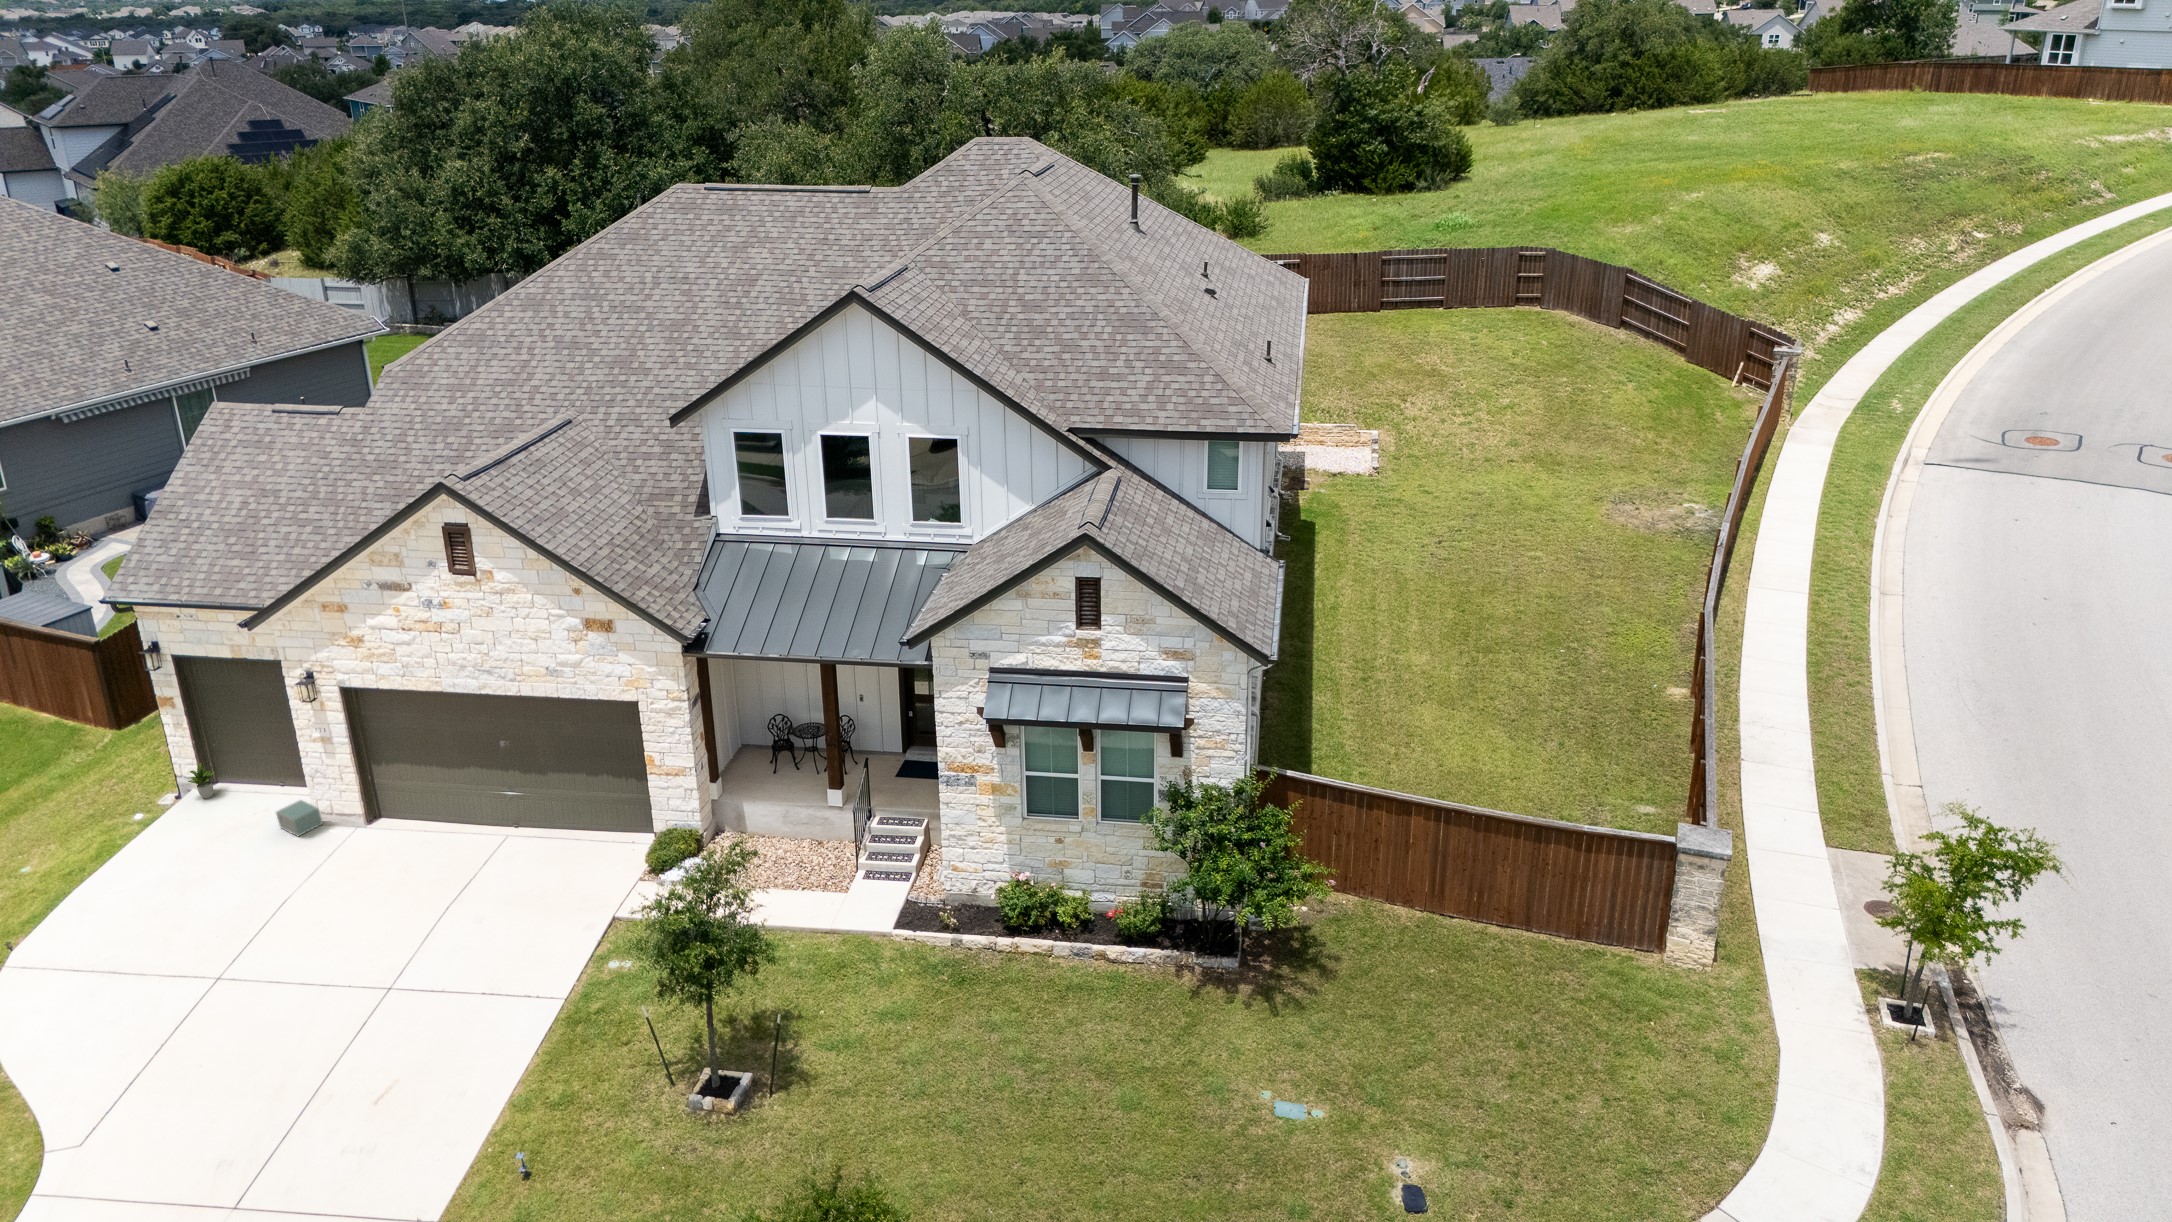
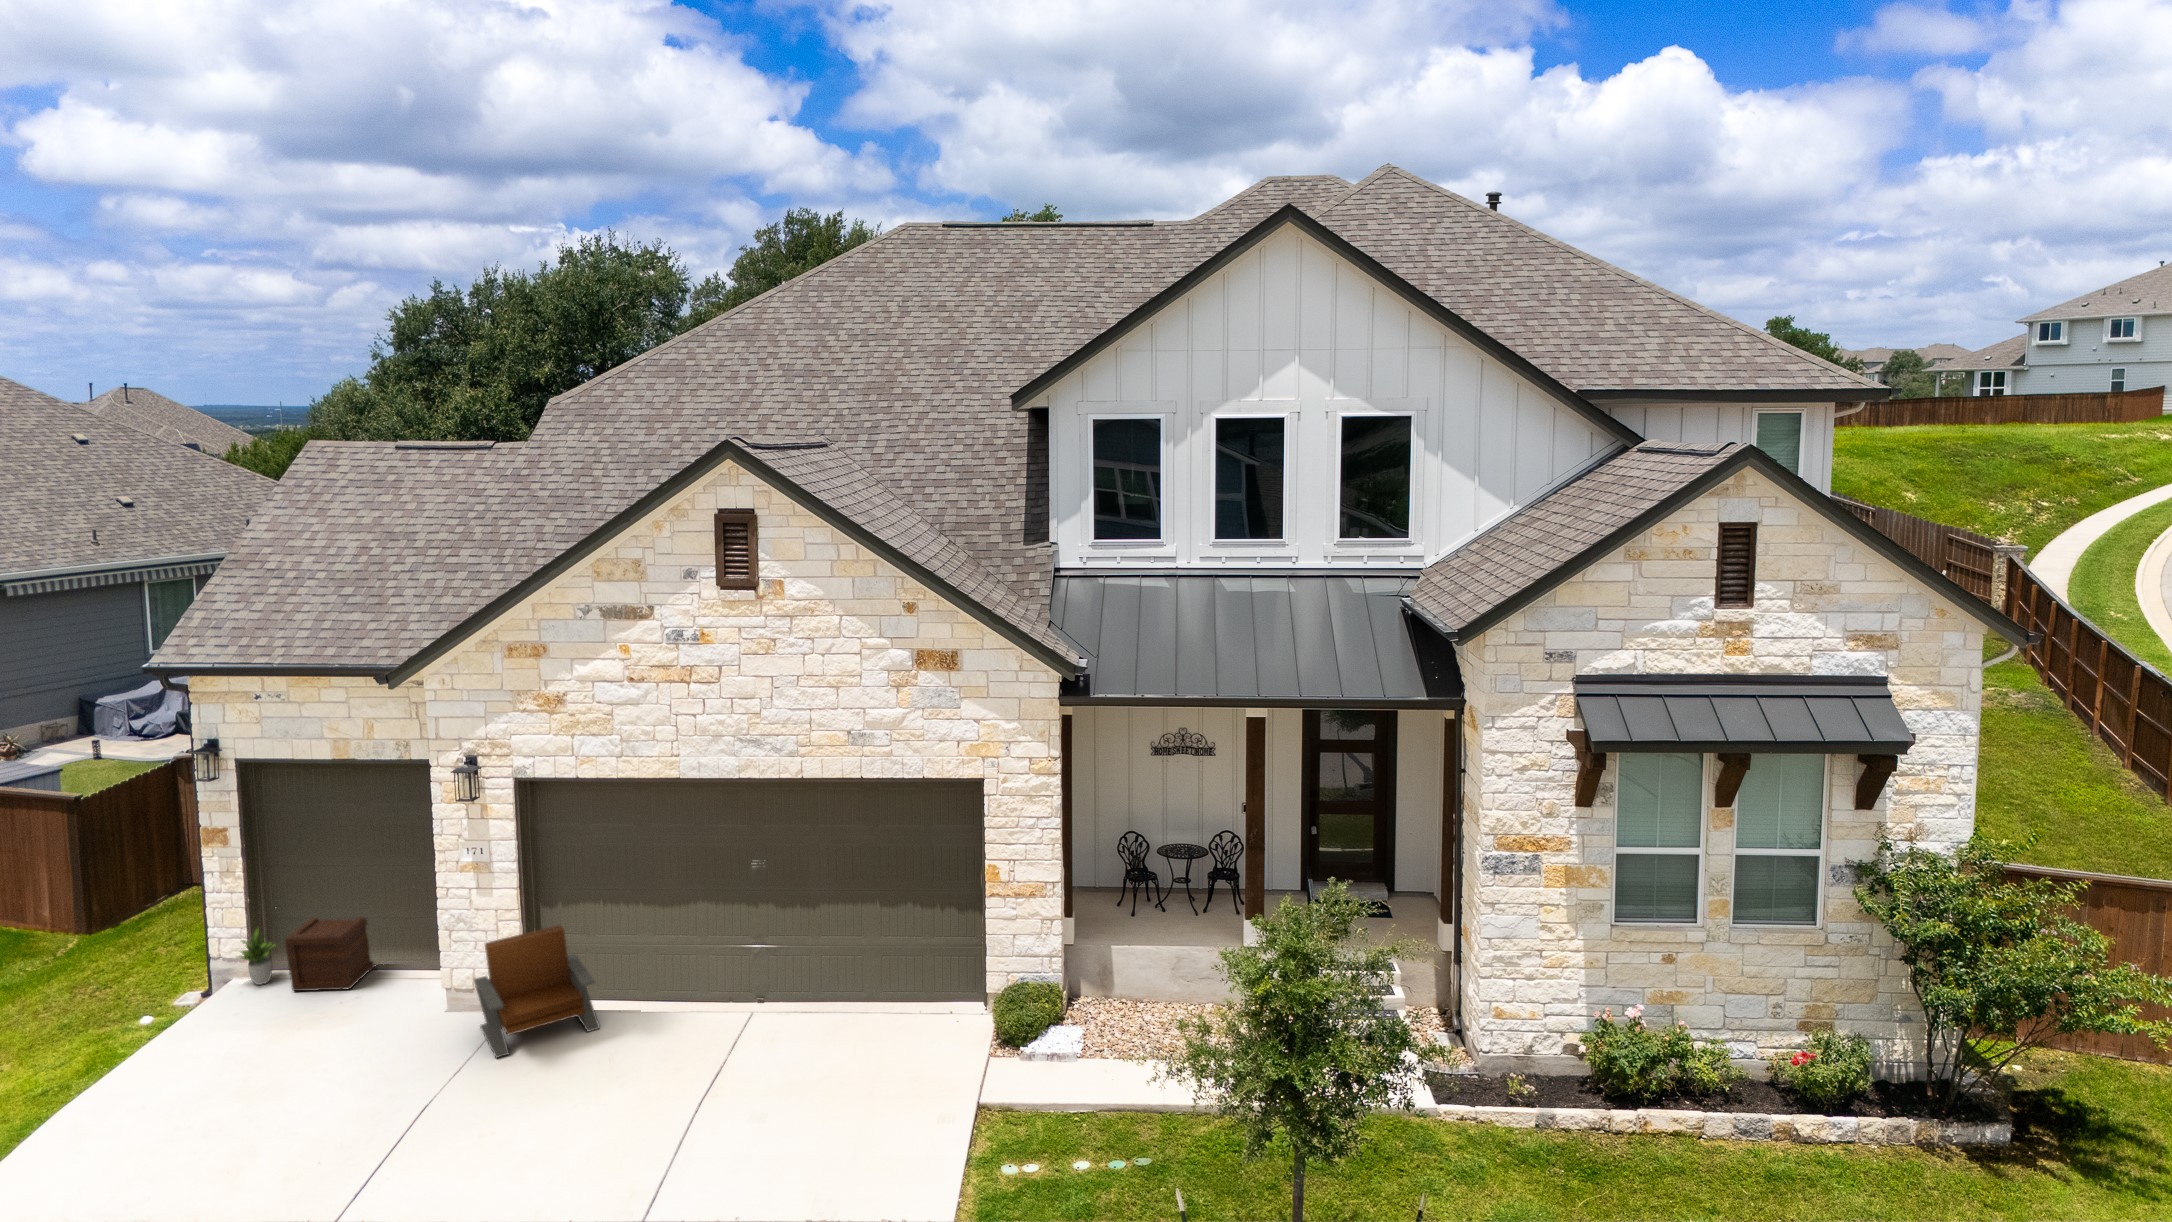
wooden crate: none [215,754,283,805] -> present [285,917,374,991]
lounge chair: none [327,777,408,863] -> present [474,925,600,1058]
storage box: present [276,800,322,836] -> none [383,973,455,1026]

